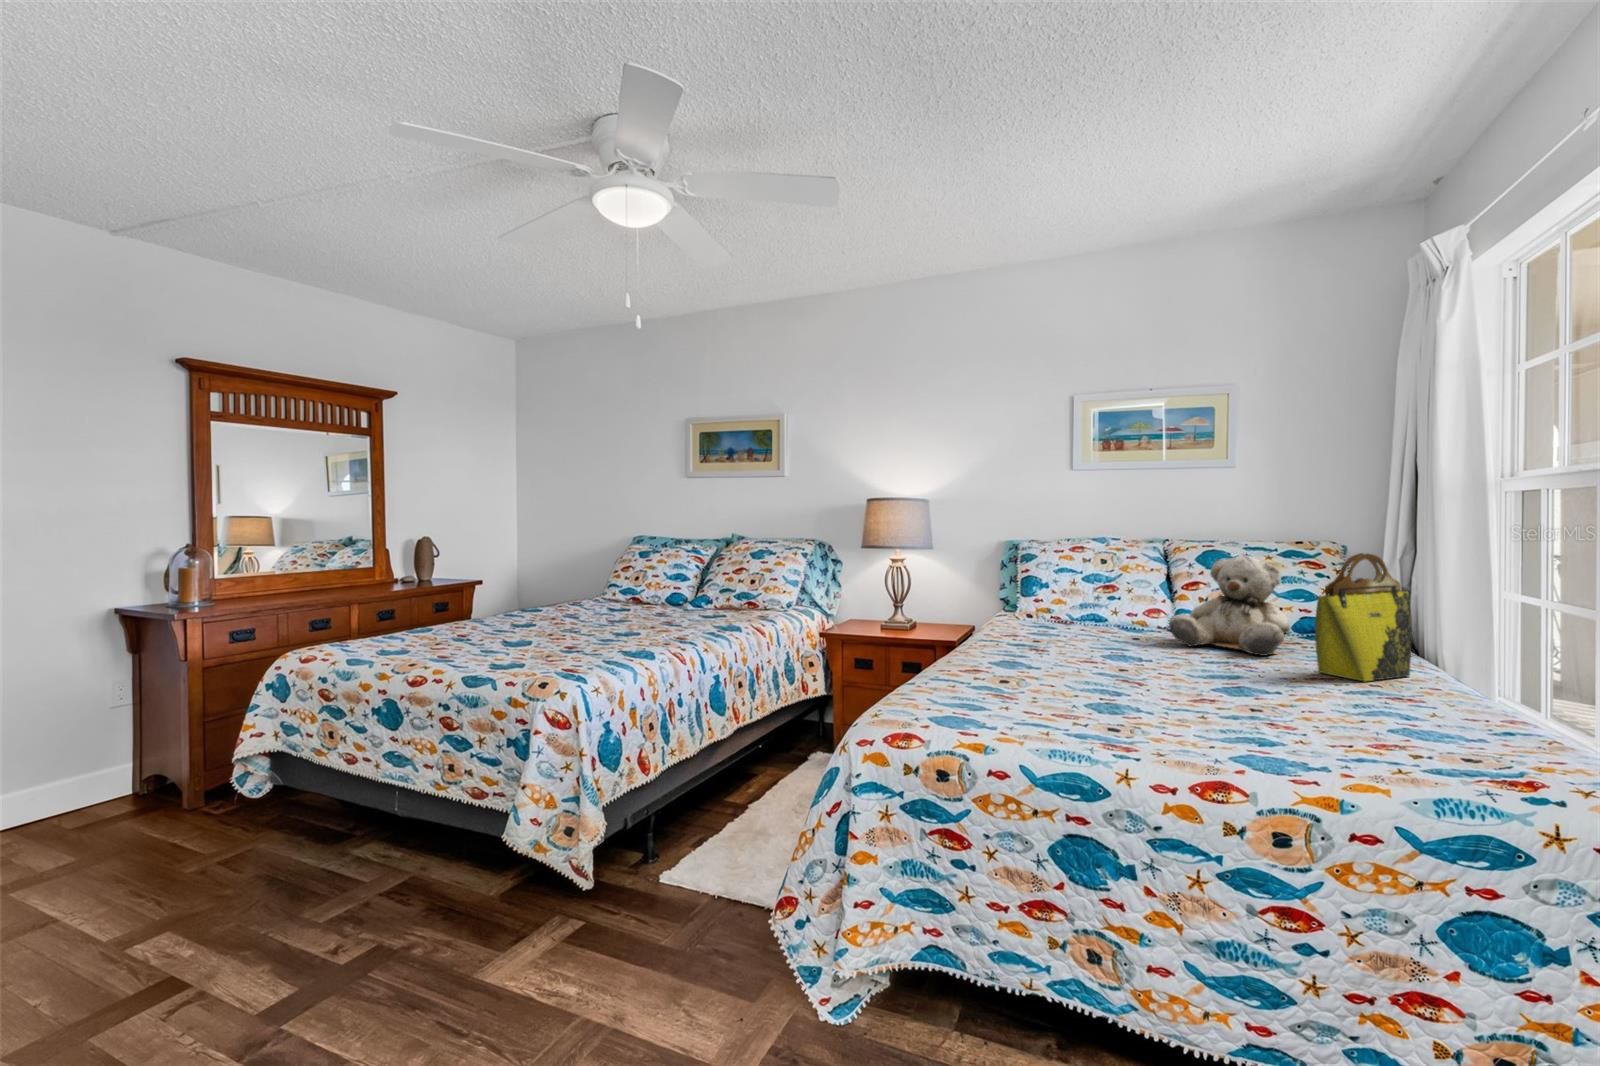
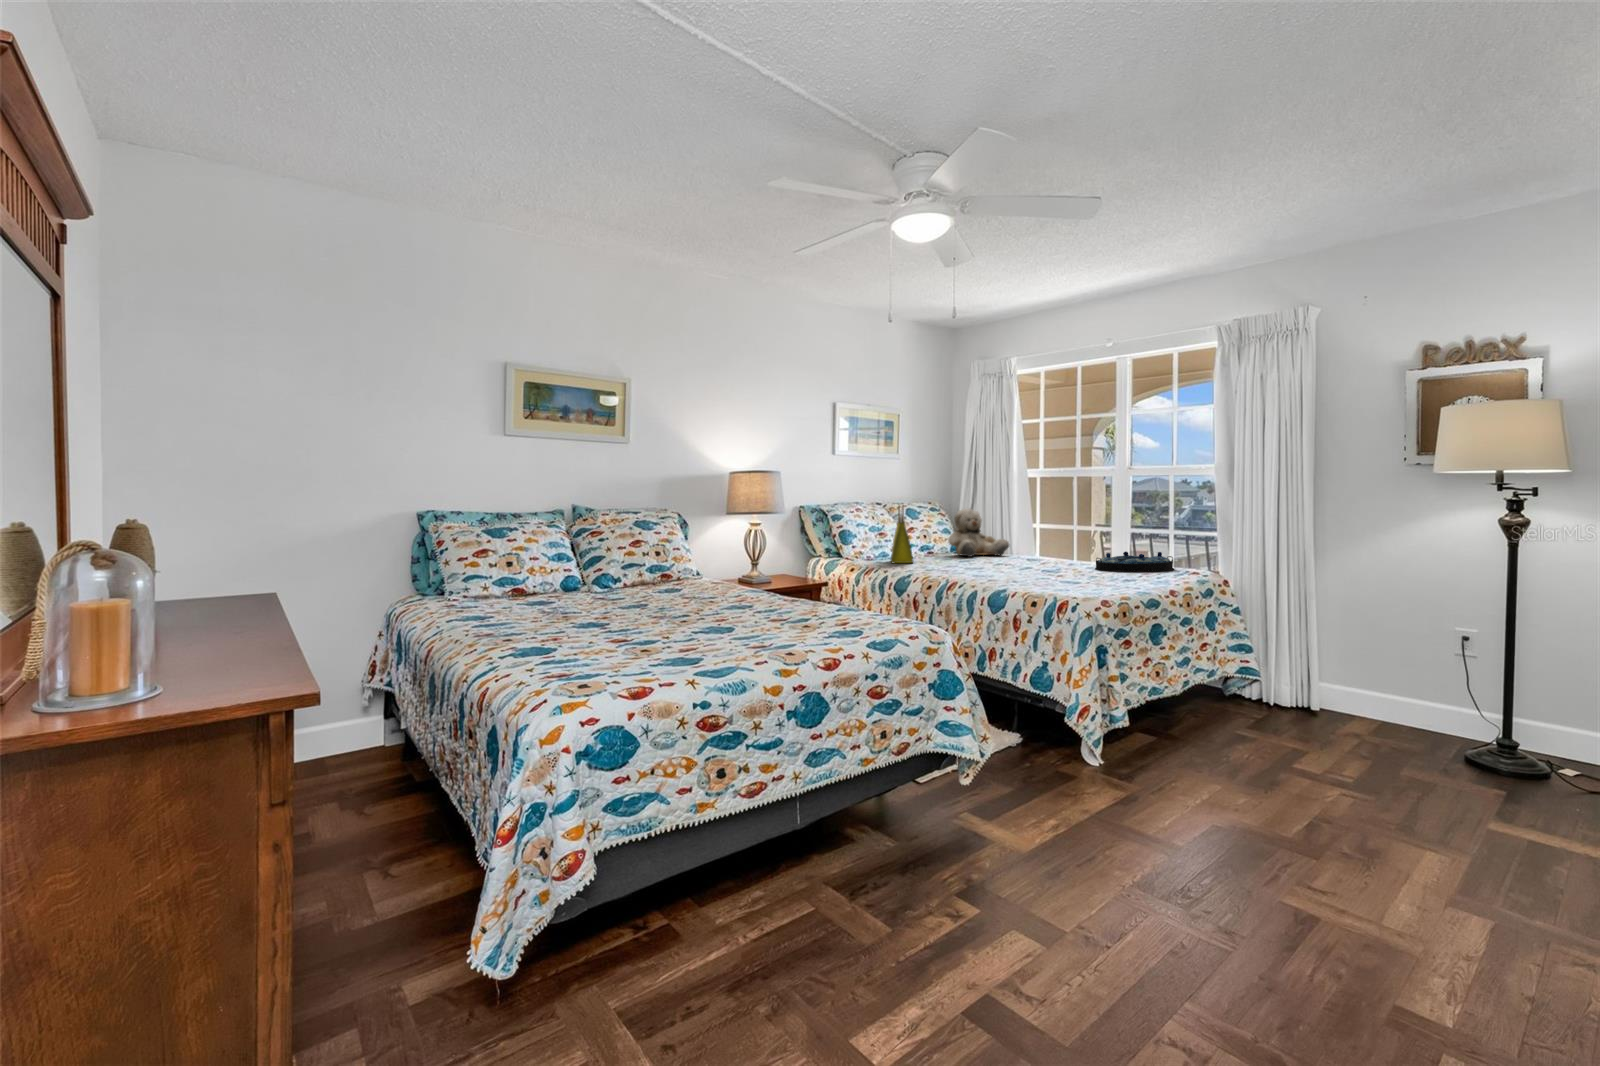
tote bag: present [1315,553,1412,681] -> present [891,505,913,563]
serving tray: none [1059,676,1218,747] -> present [1095,552,1174,572]

